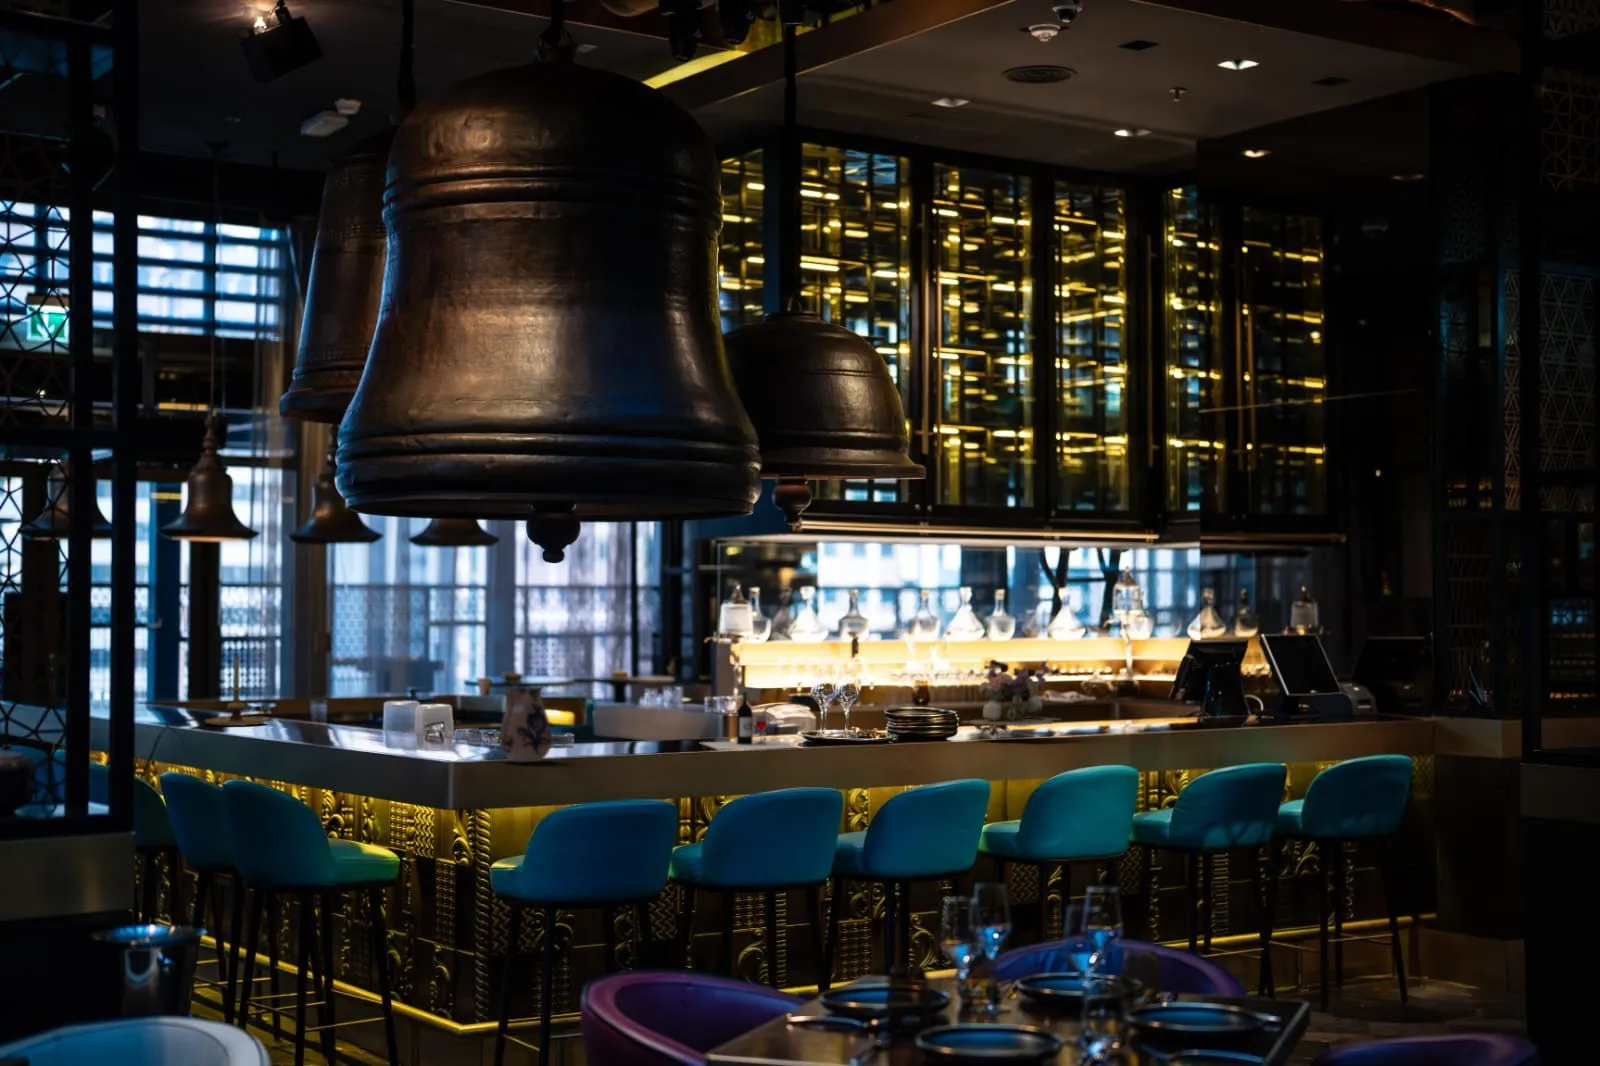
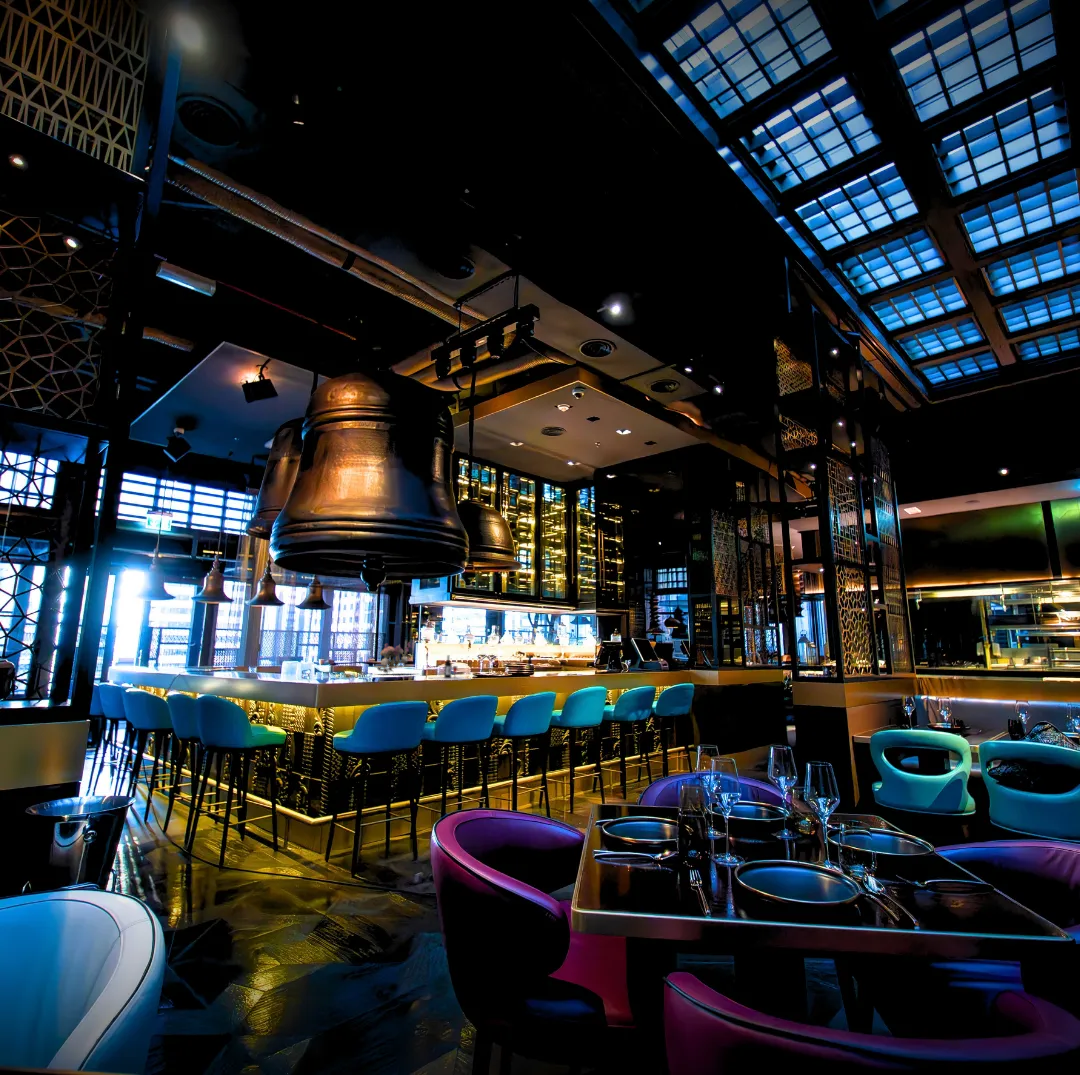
candle holder: present [206,656,267,726] -> none [197,642,228,674]
flower arrangement: present [962,661,1056,739] -> present [375,642,411,673]
ceramic pitcher: present [500,686,553,763] -> none [342,649,368,685]

